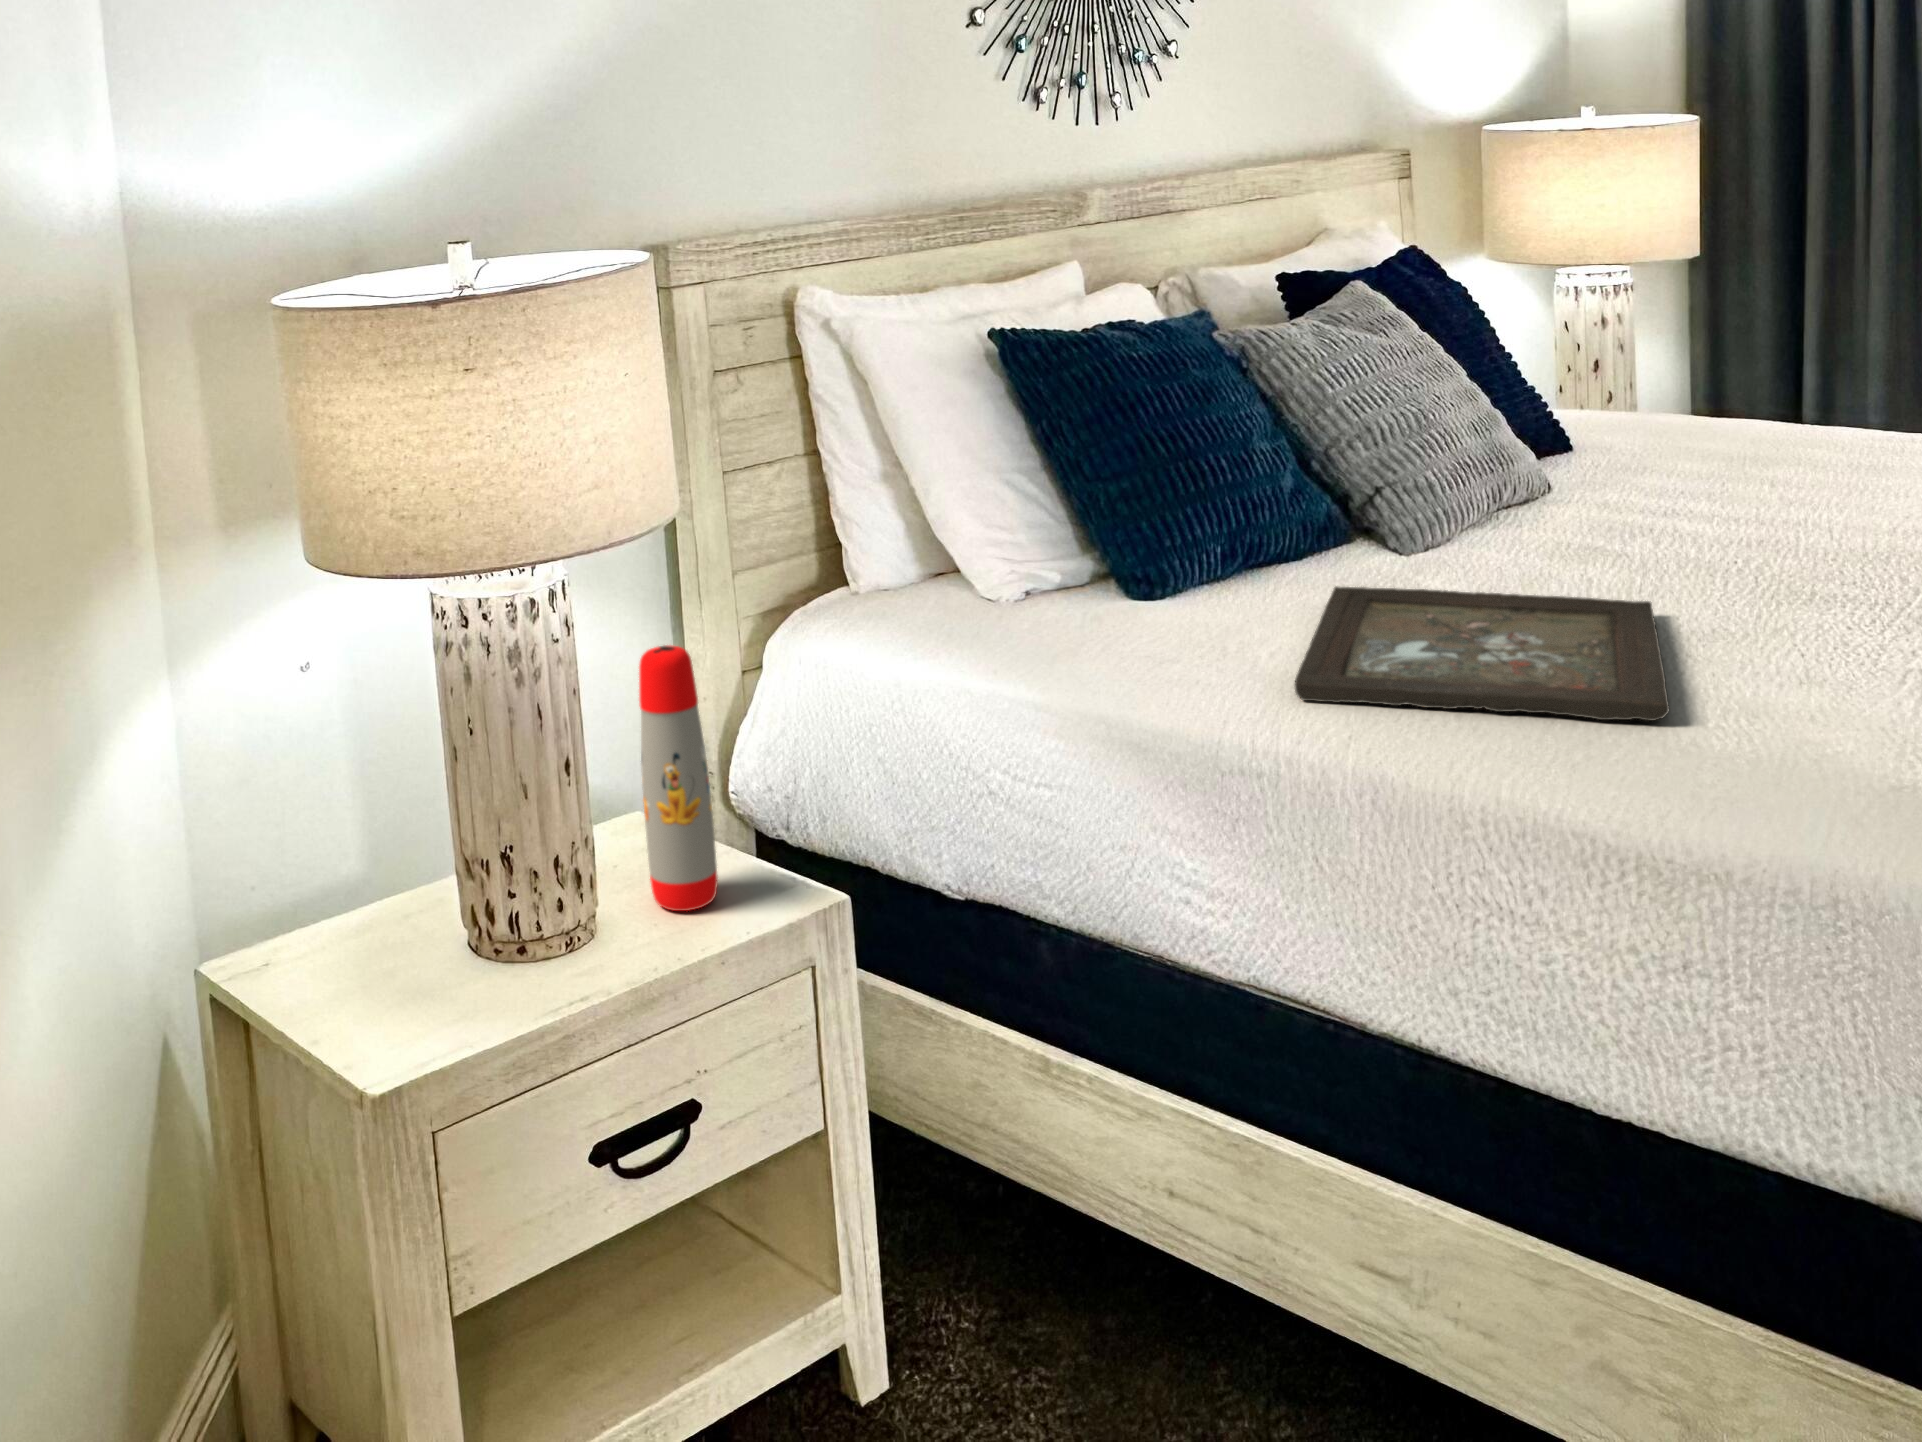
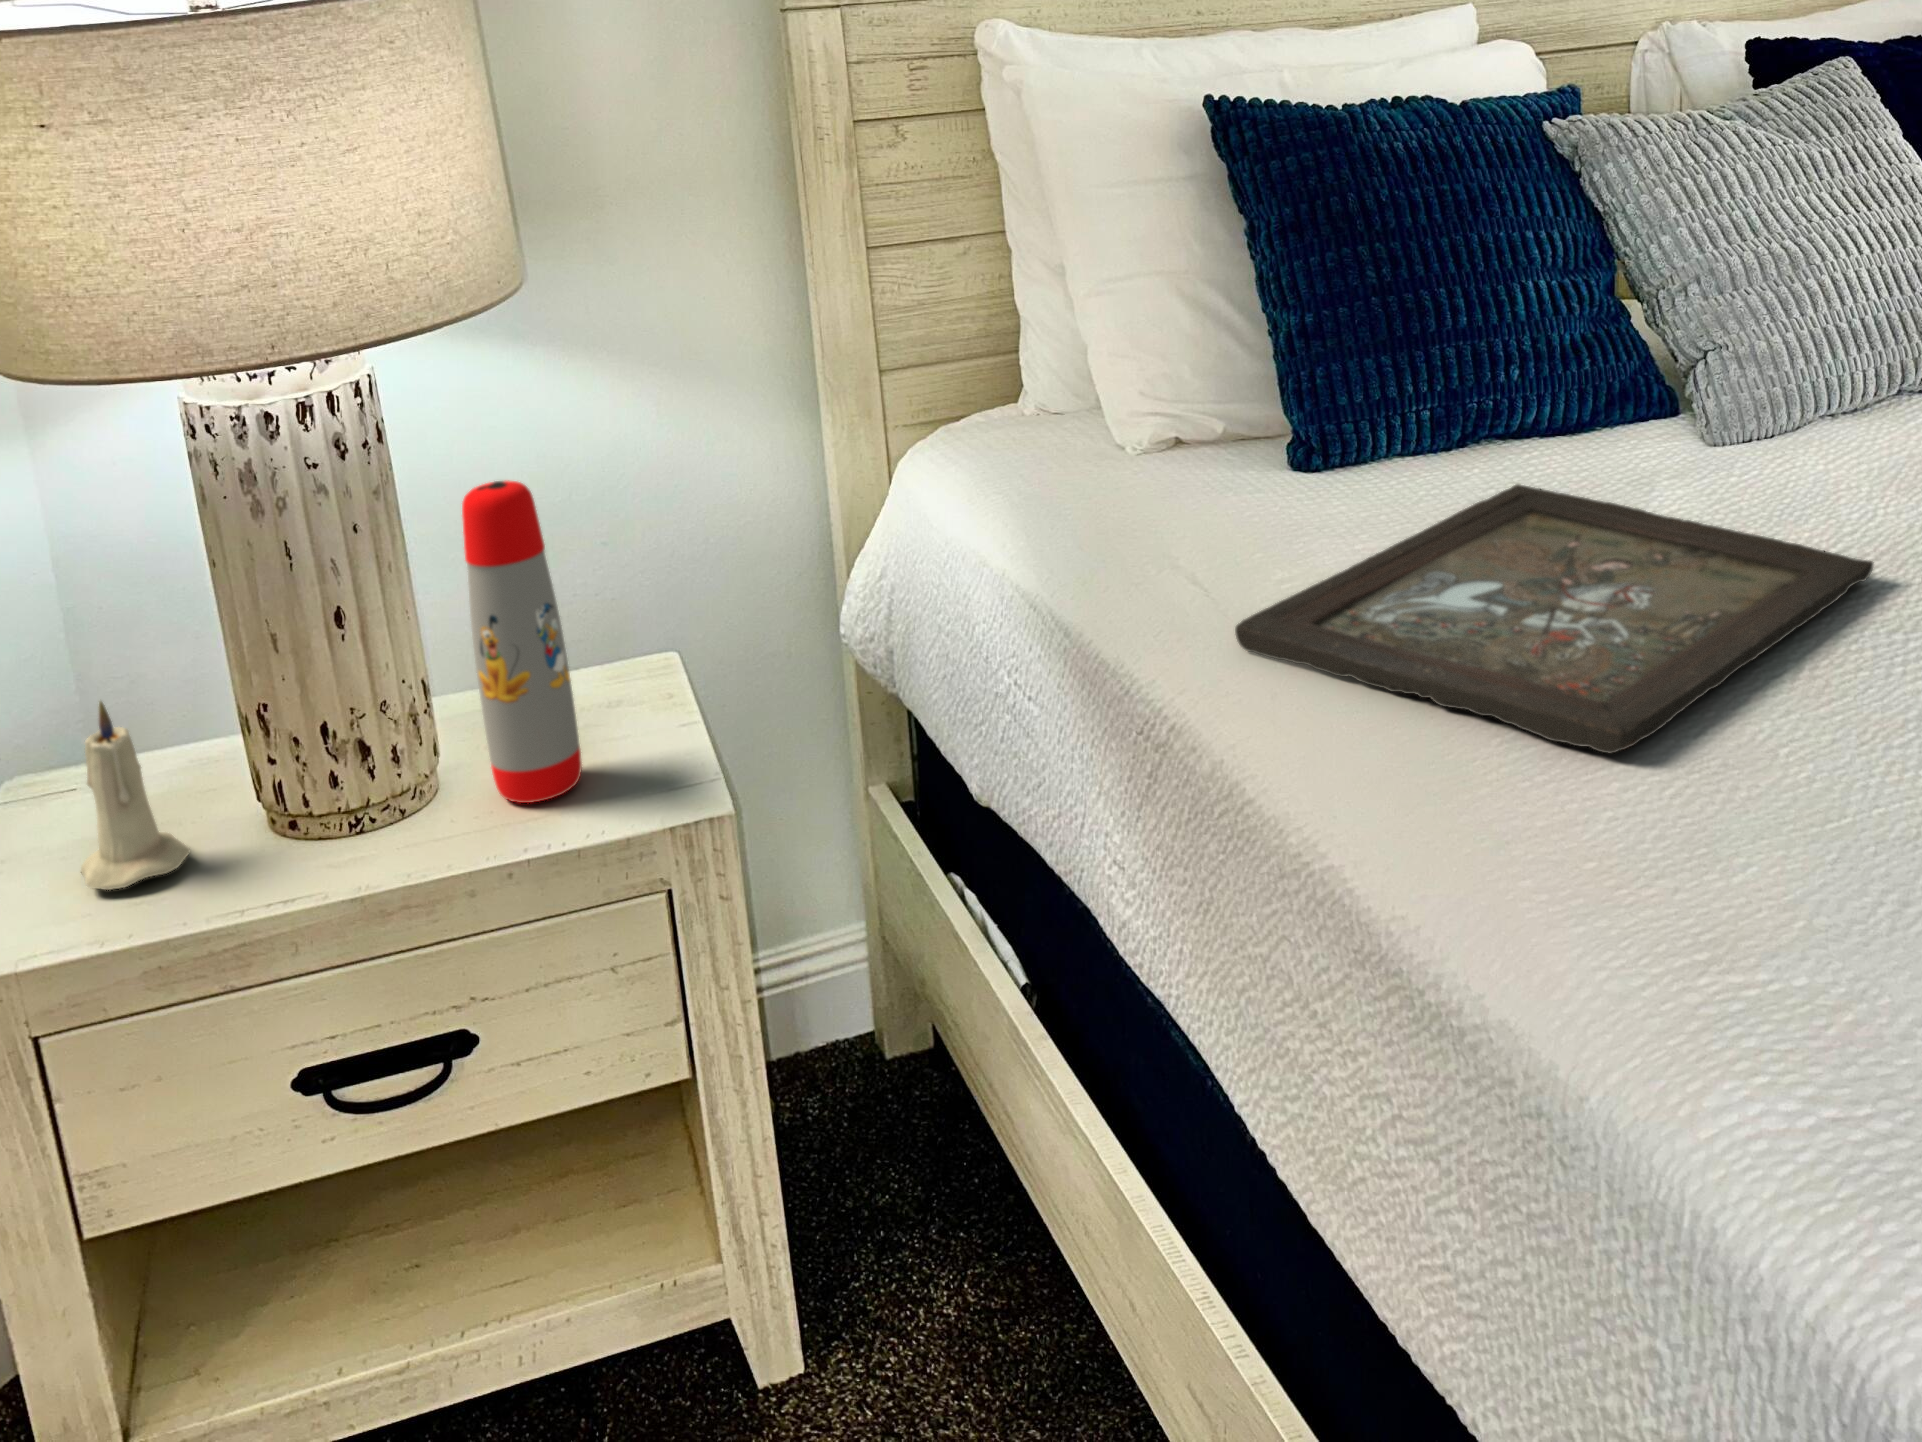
candle: none [388,849,472,1011] -> present [80,701,190,890]

